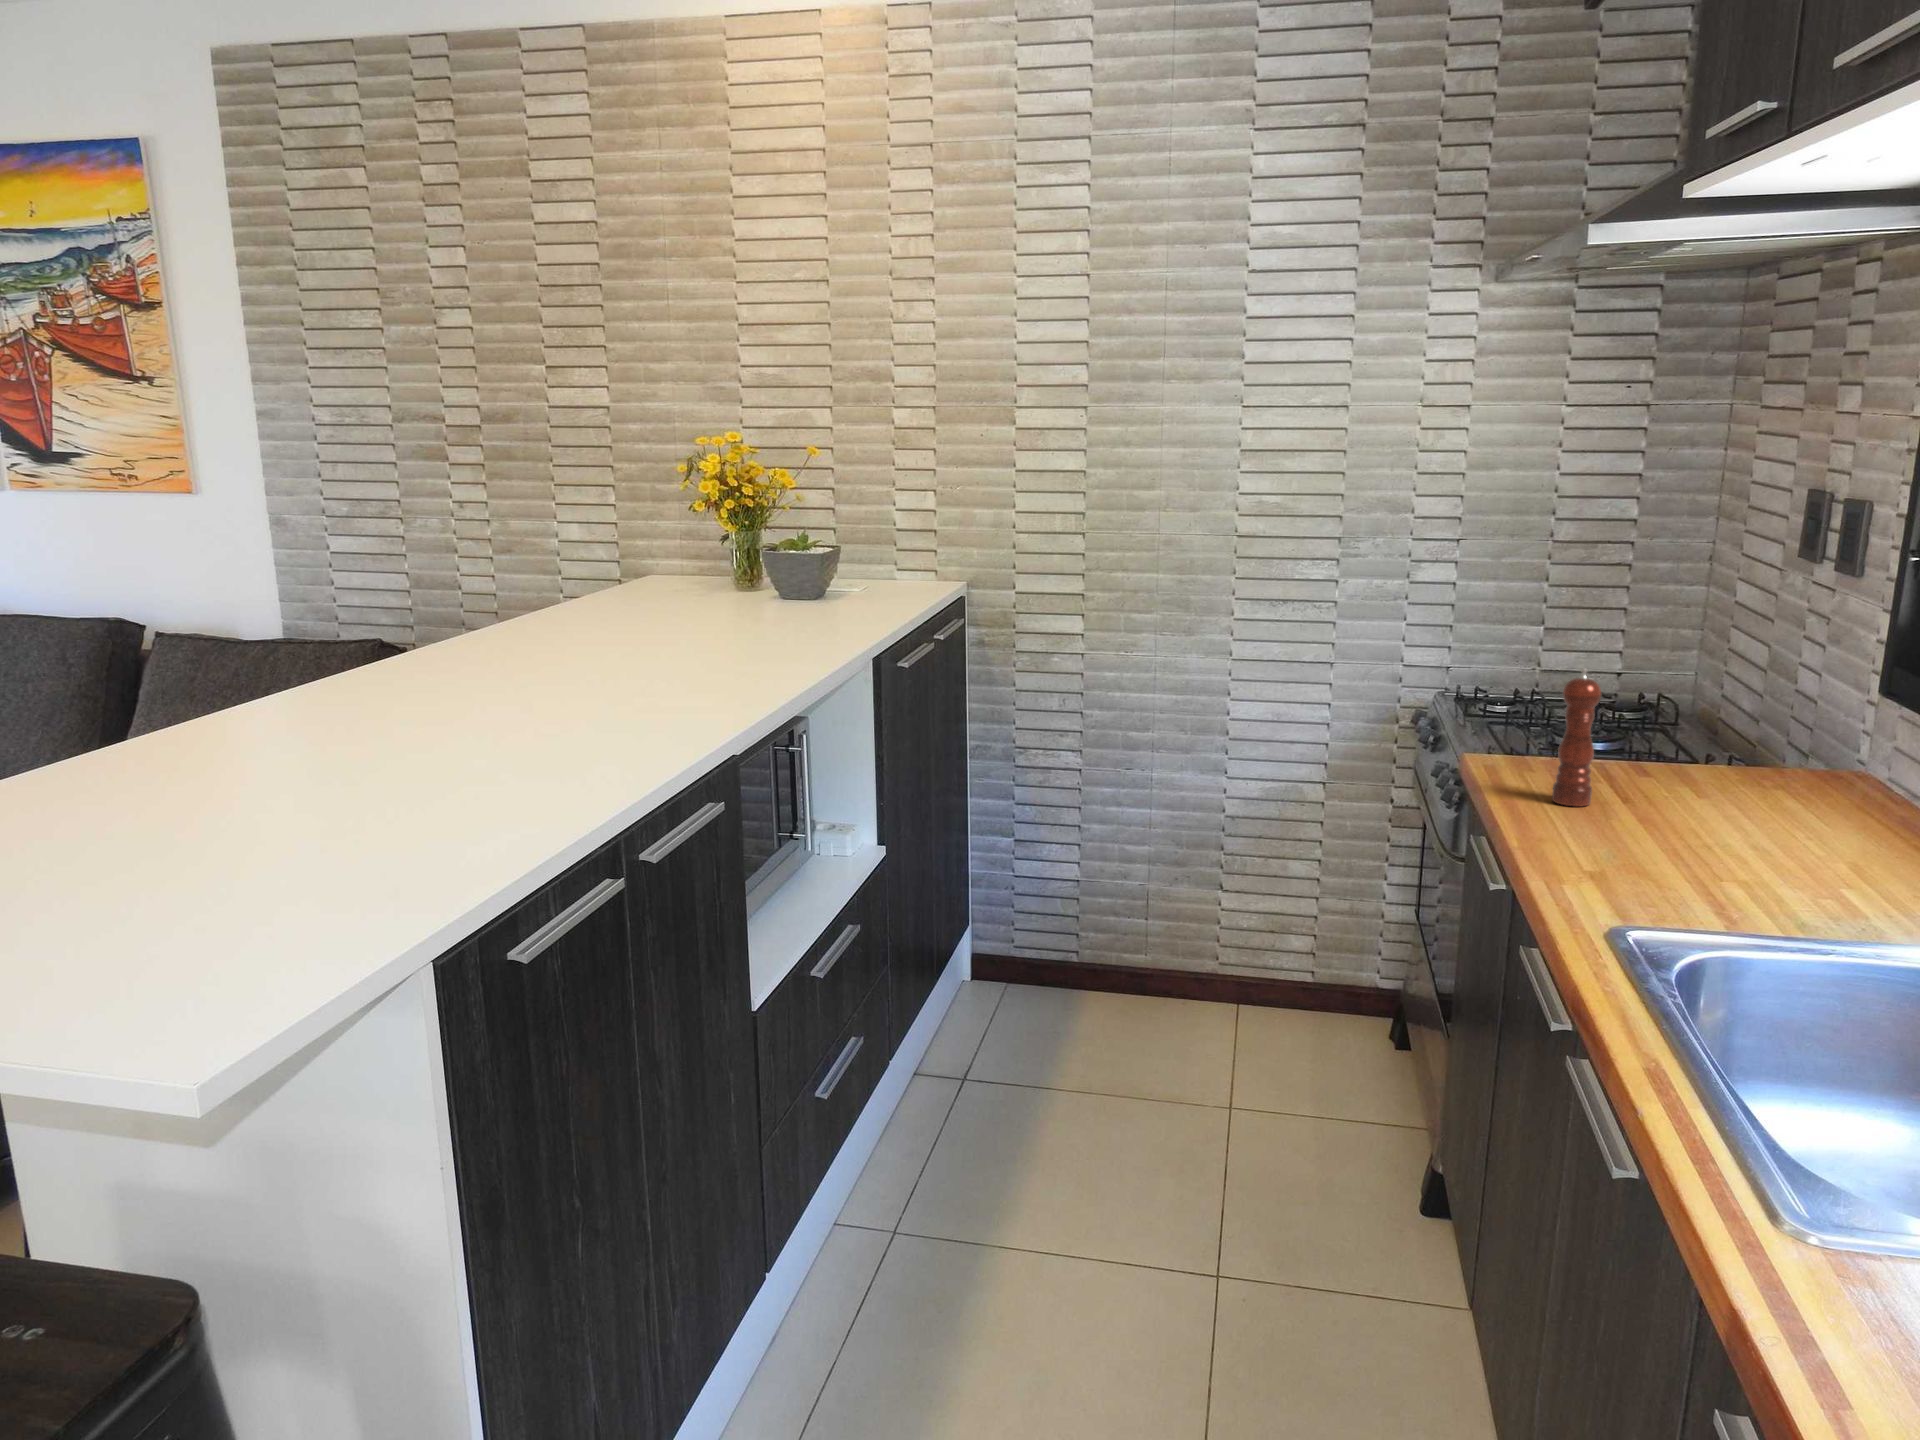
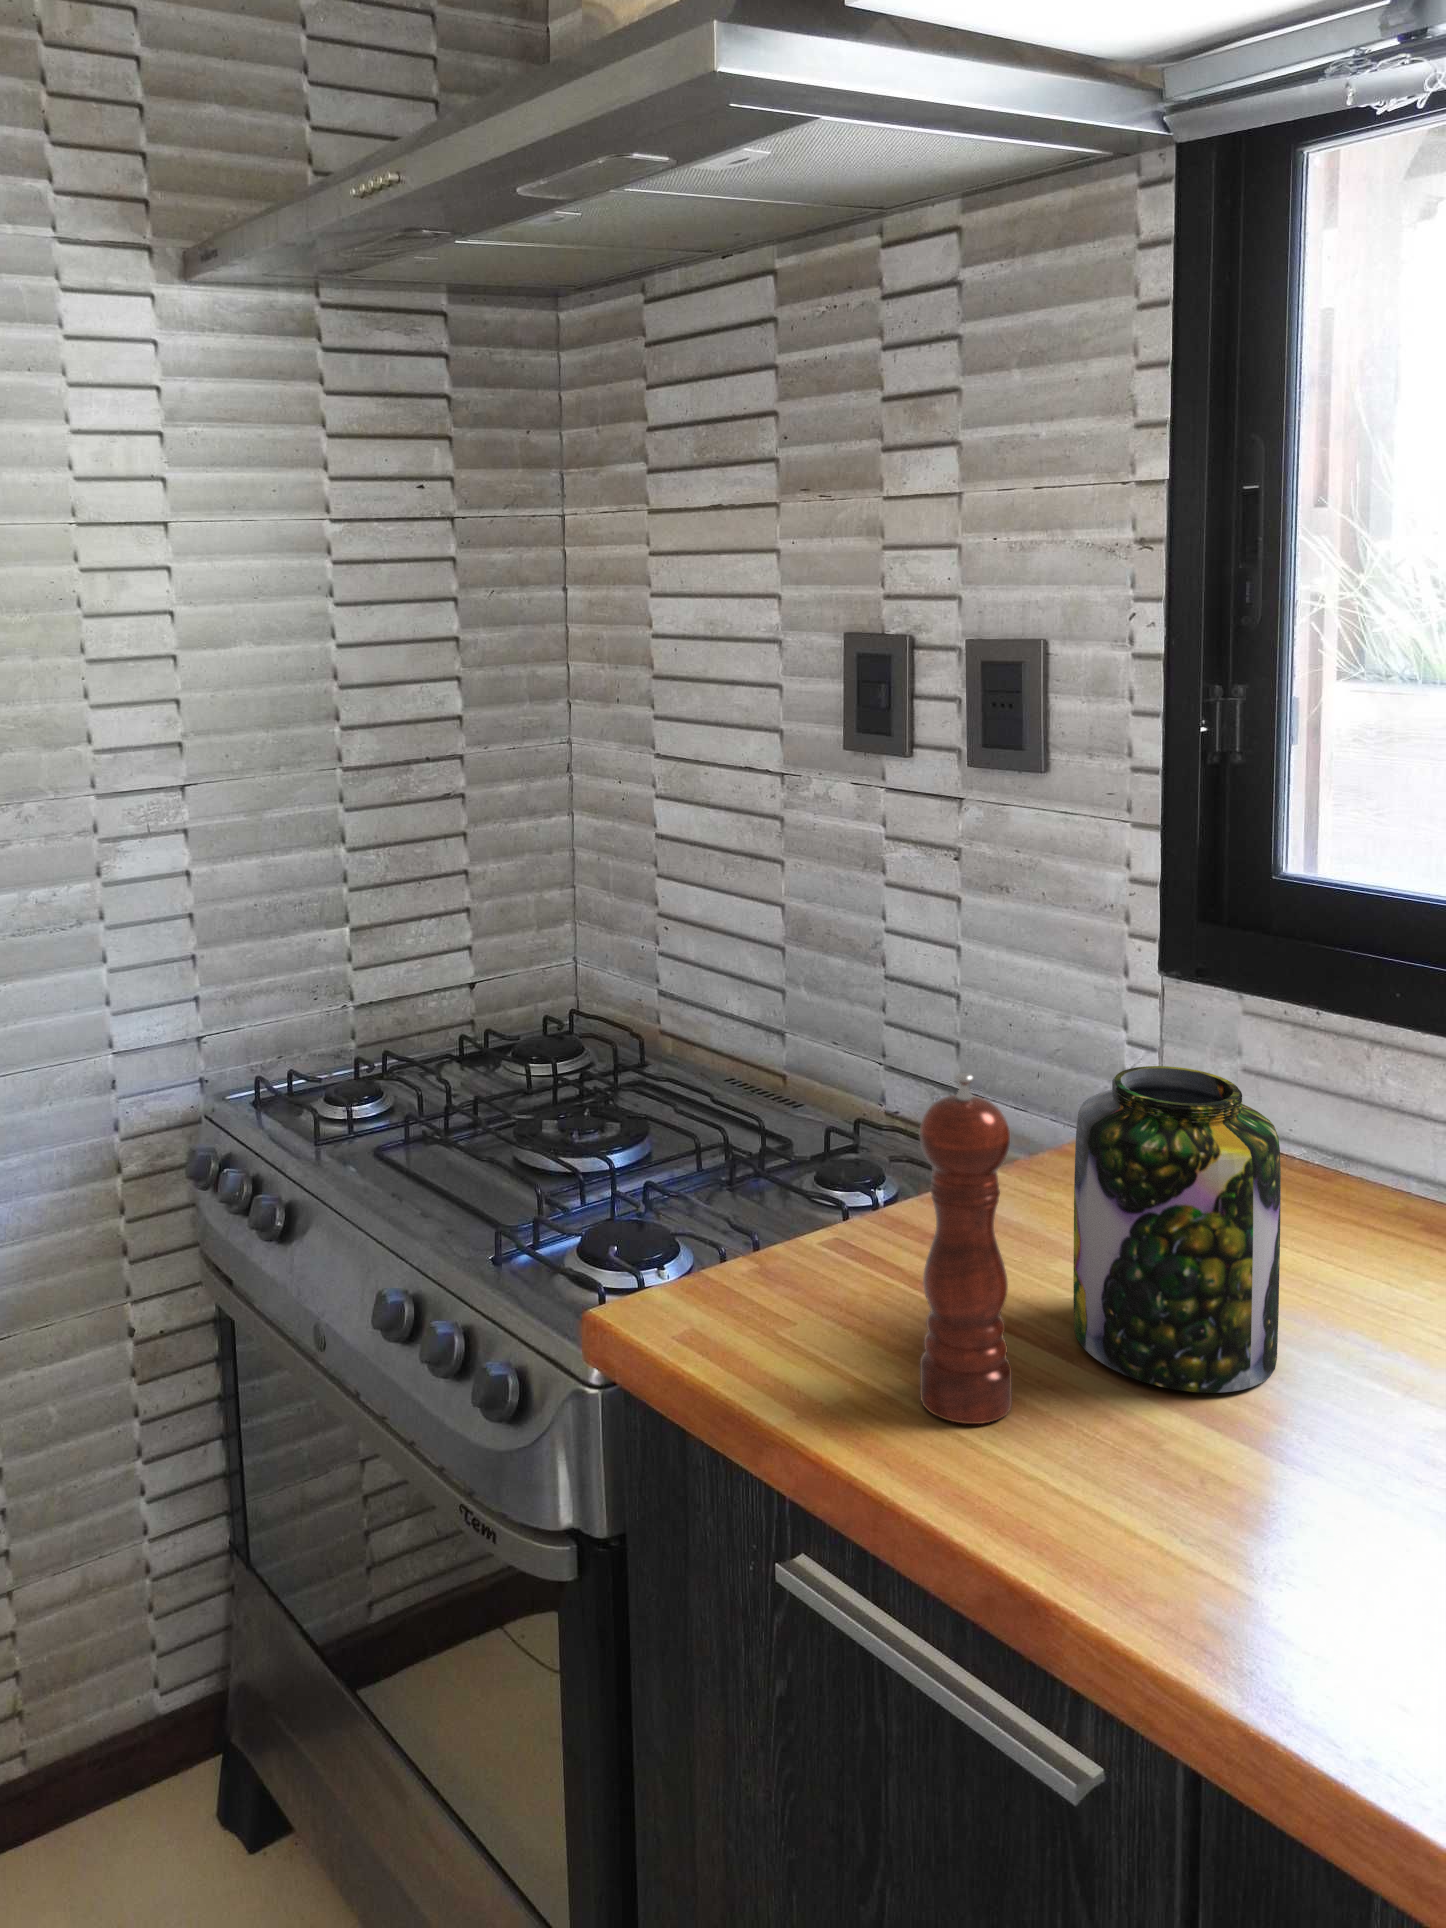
jar: none [1642,691,1743,823] -> present [1073,1066,1281,1393]

